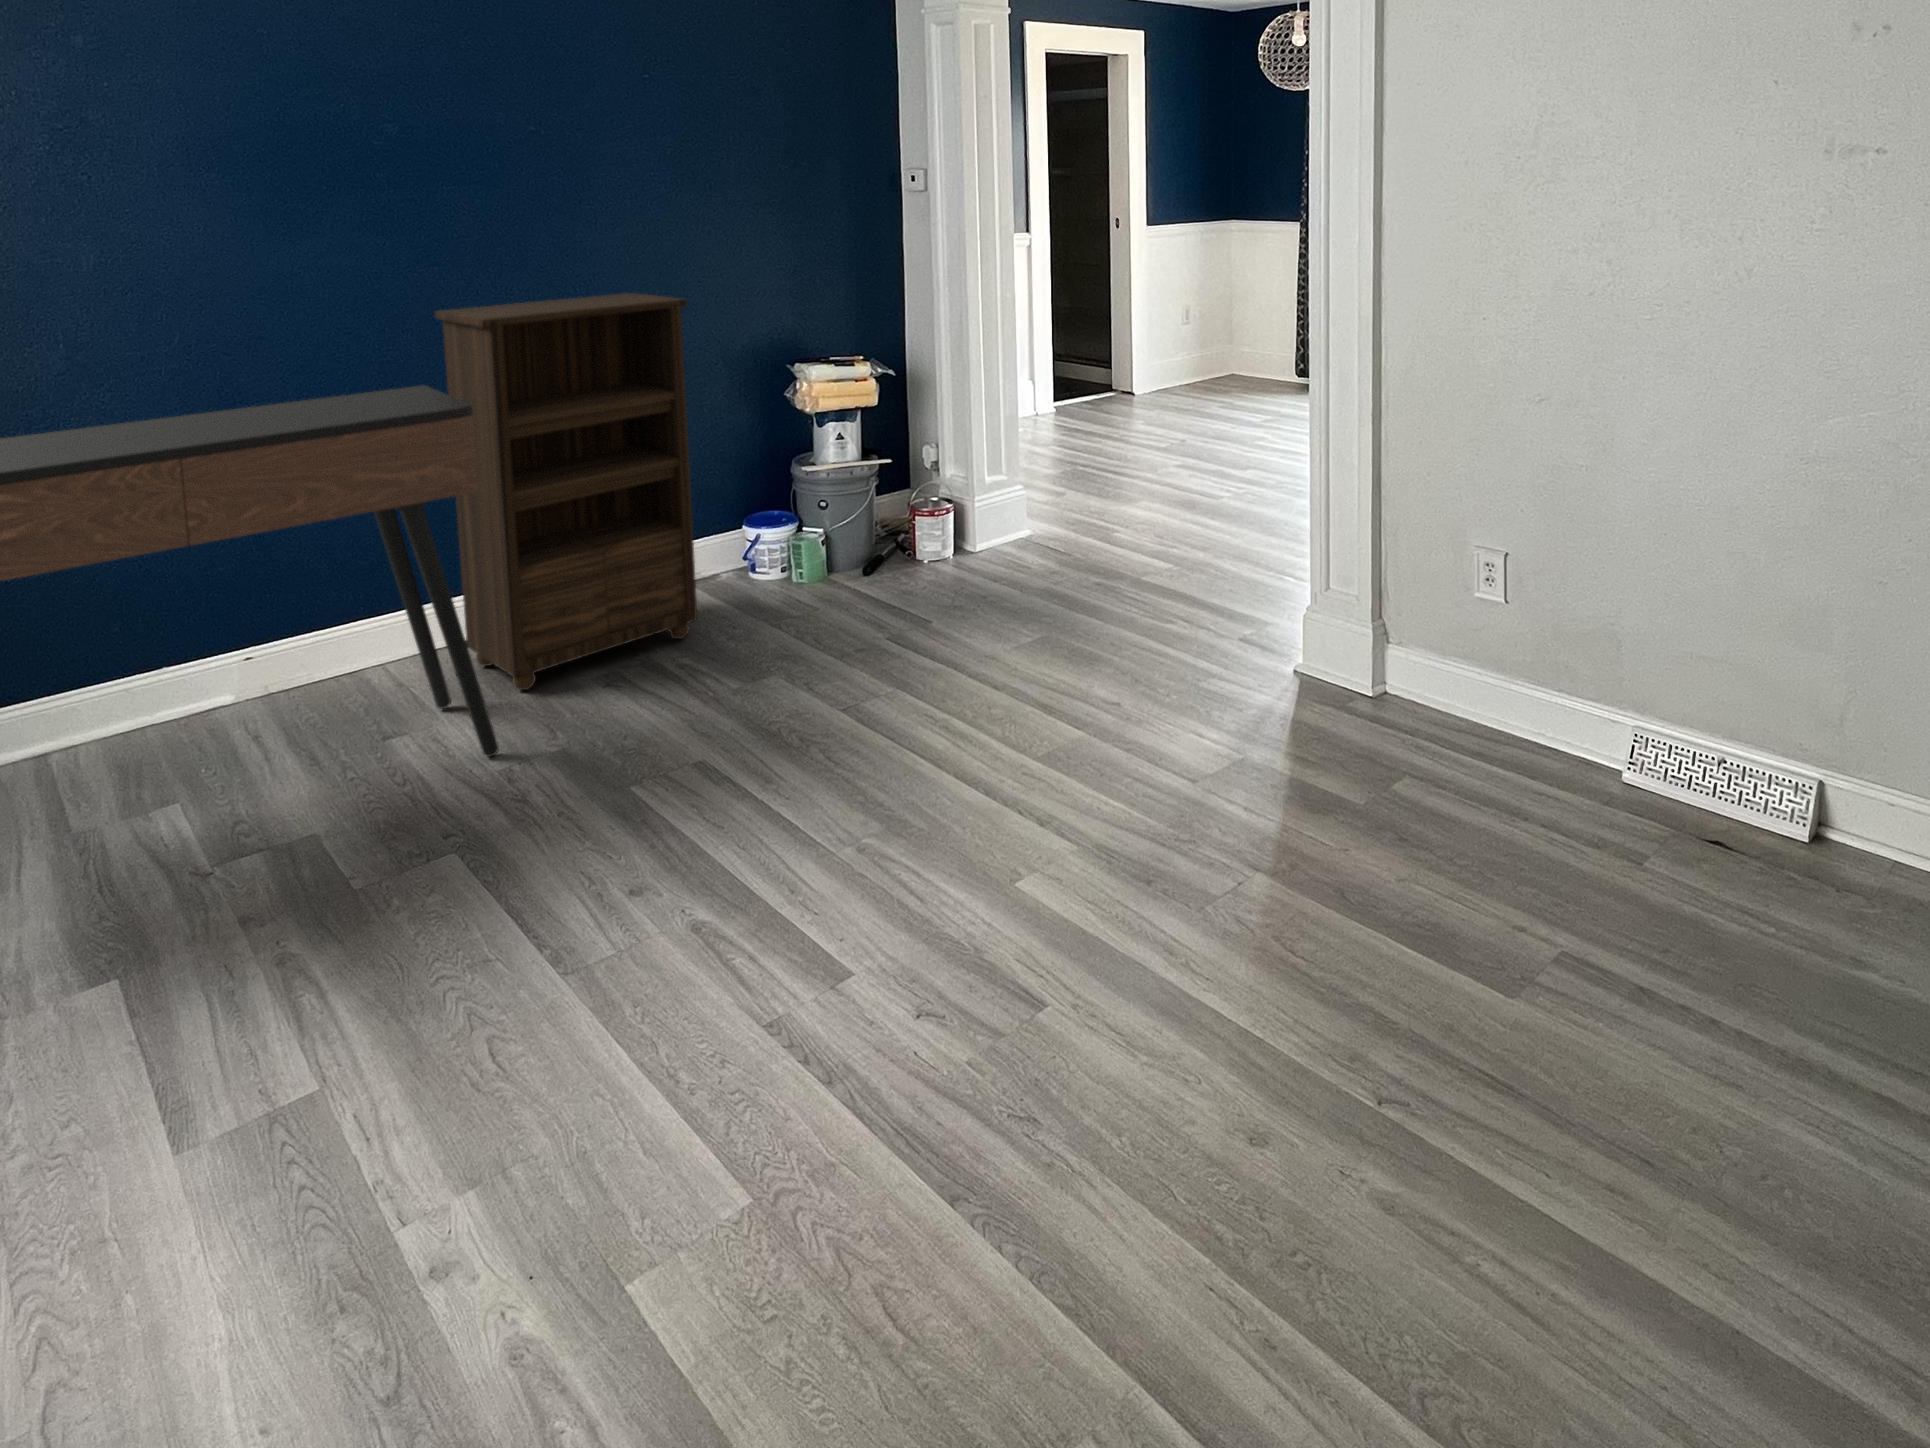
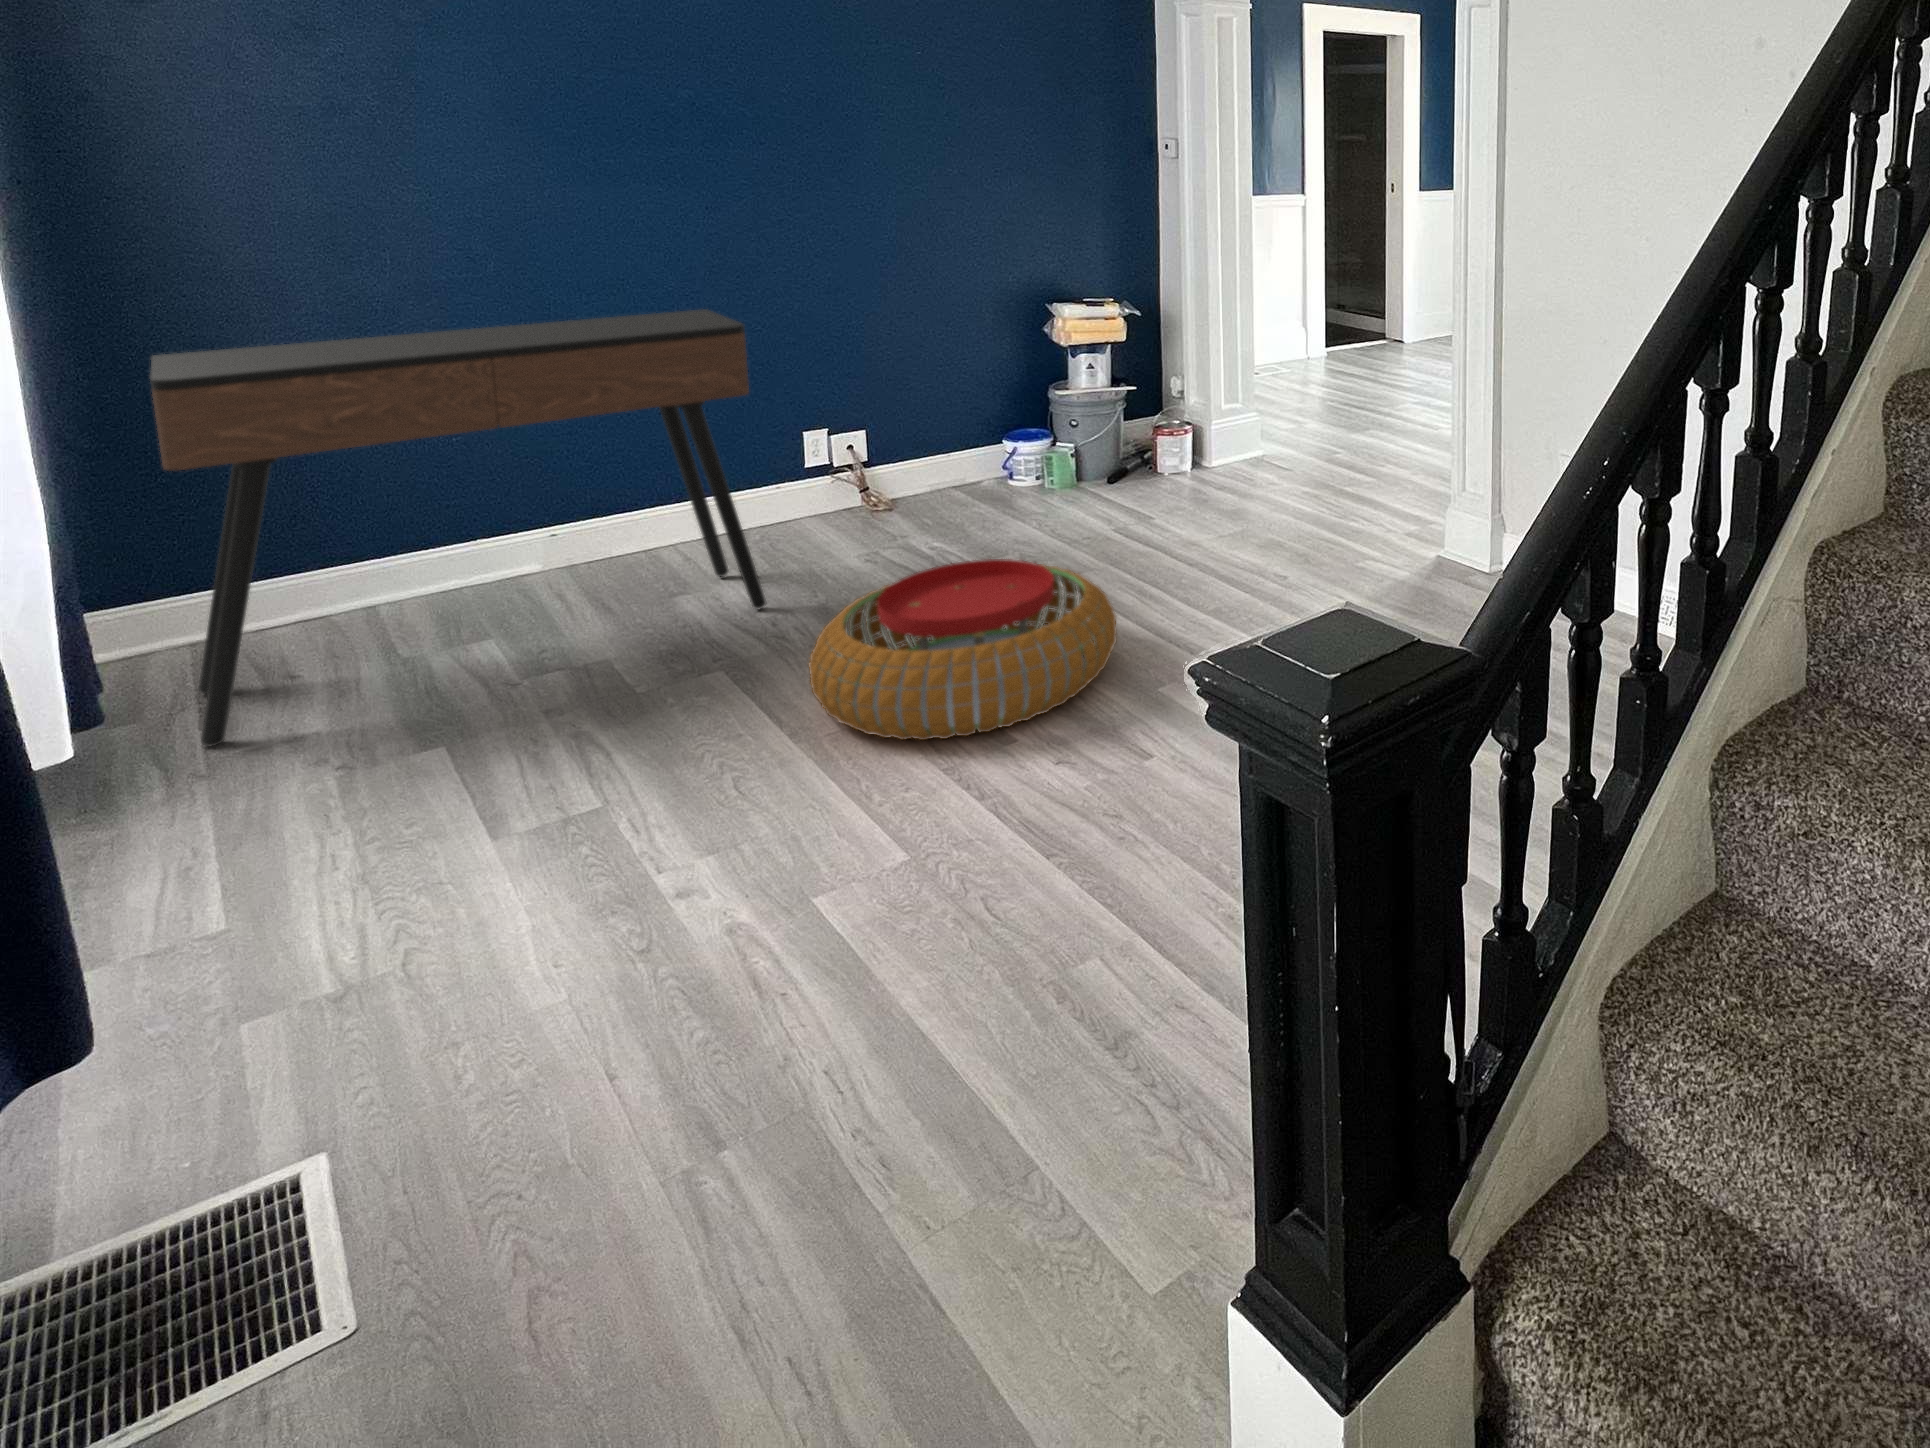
bookshelf: present [435,293,697,690] -> none [718,238,952,565]
pouf: none [569,703,949,977] -> present [809,559,1117,740]

